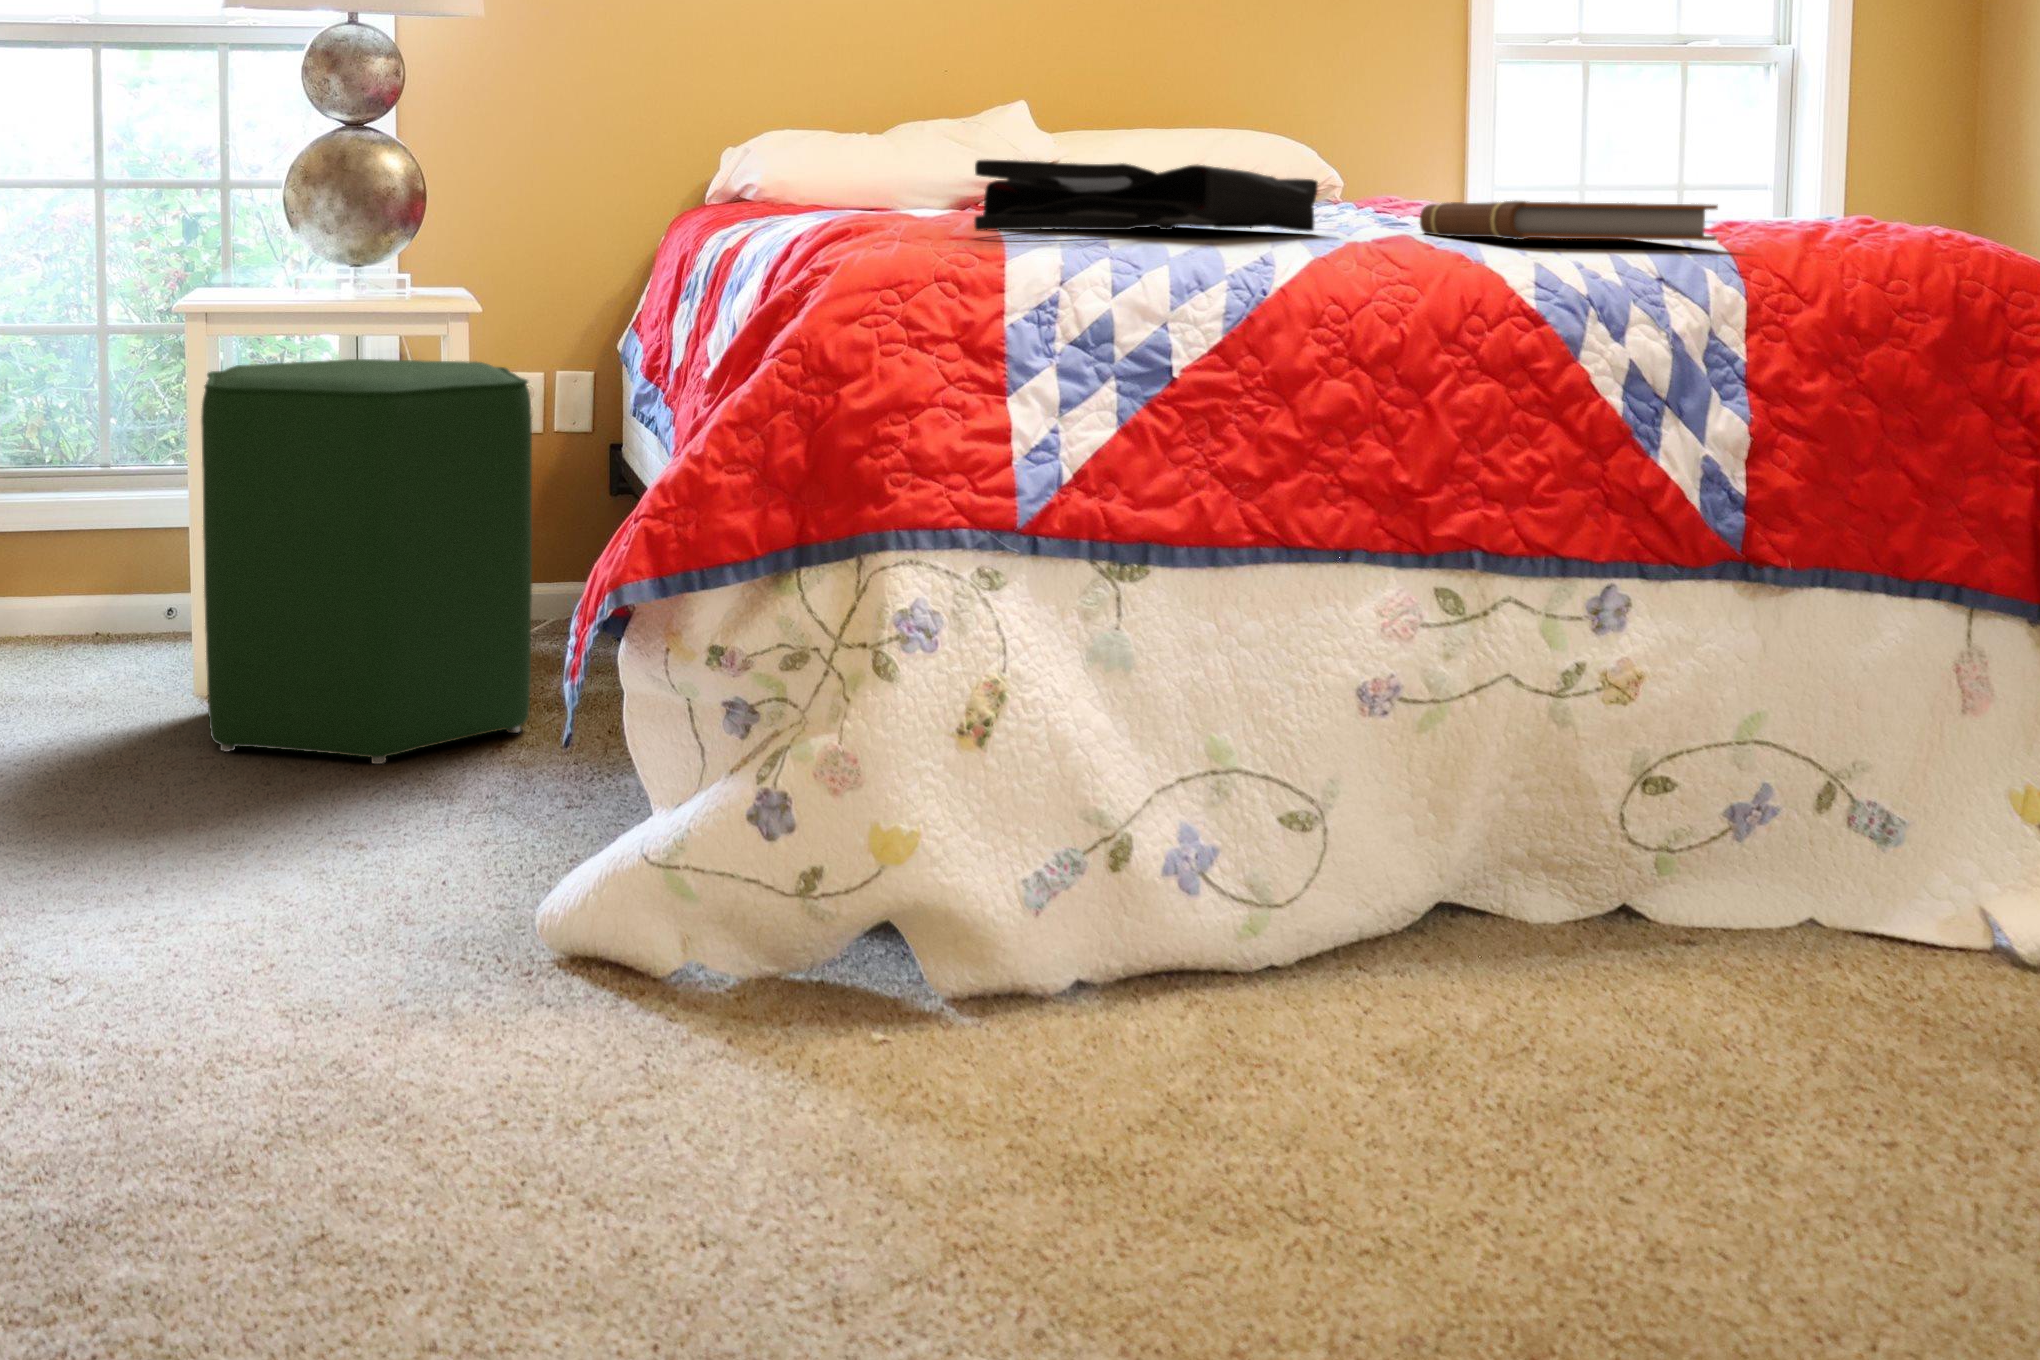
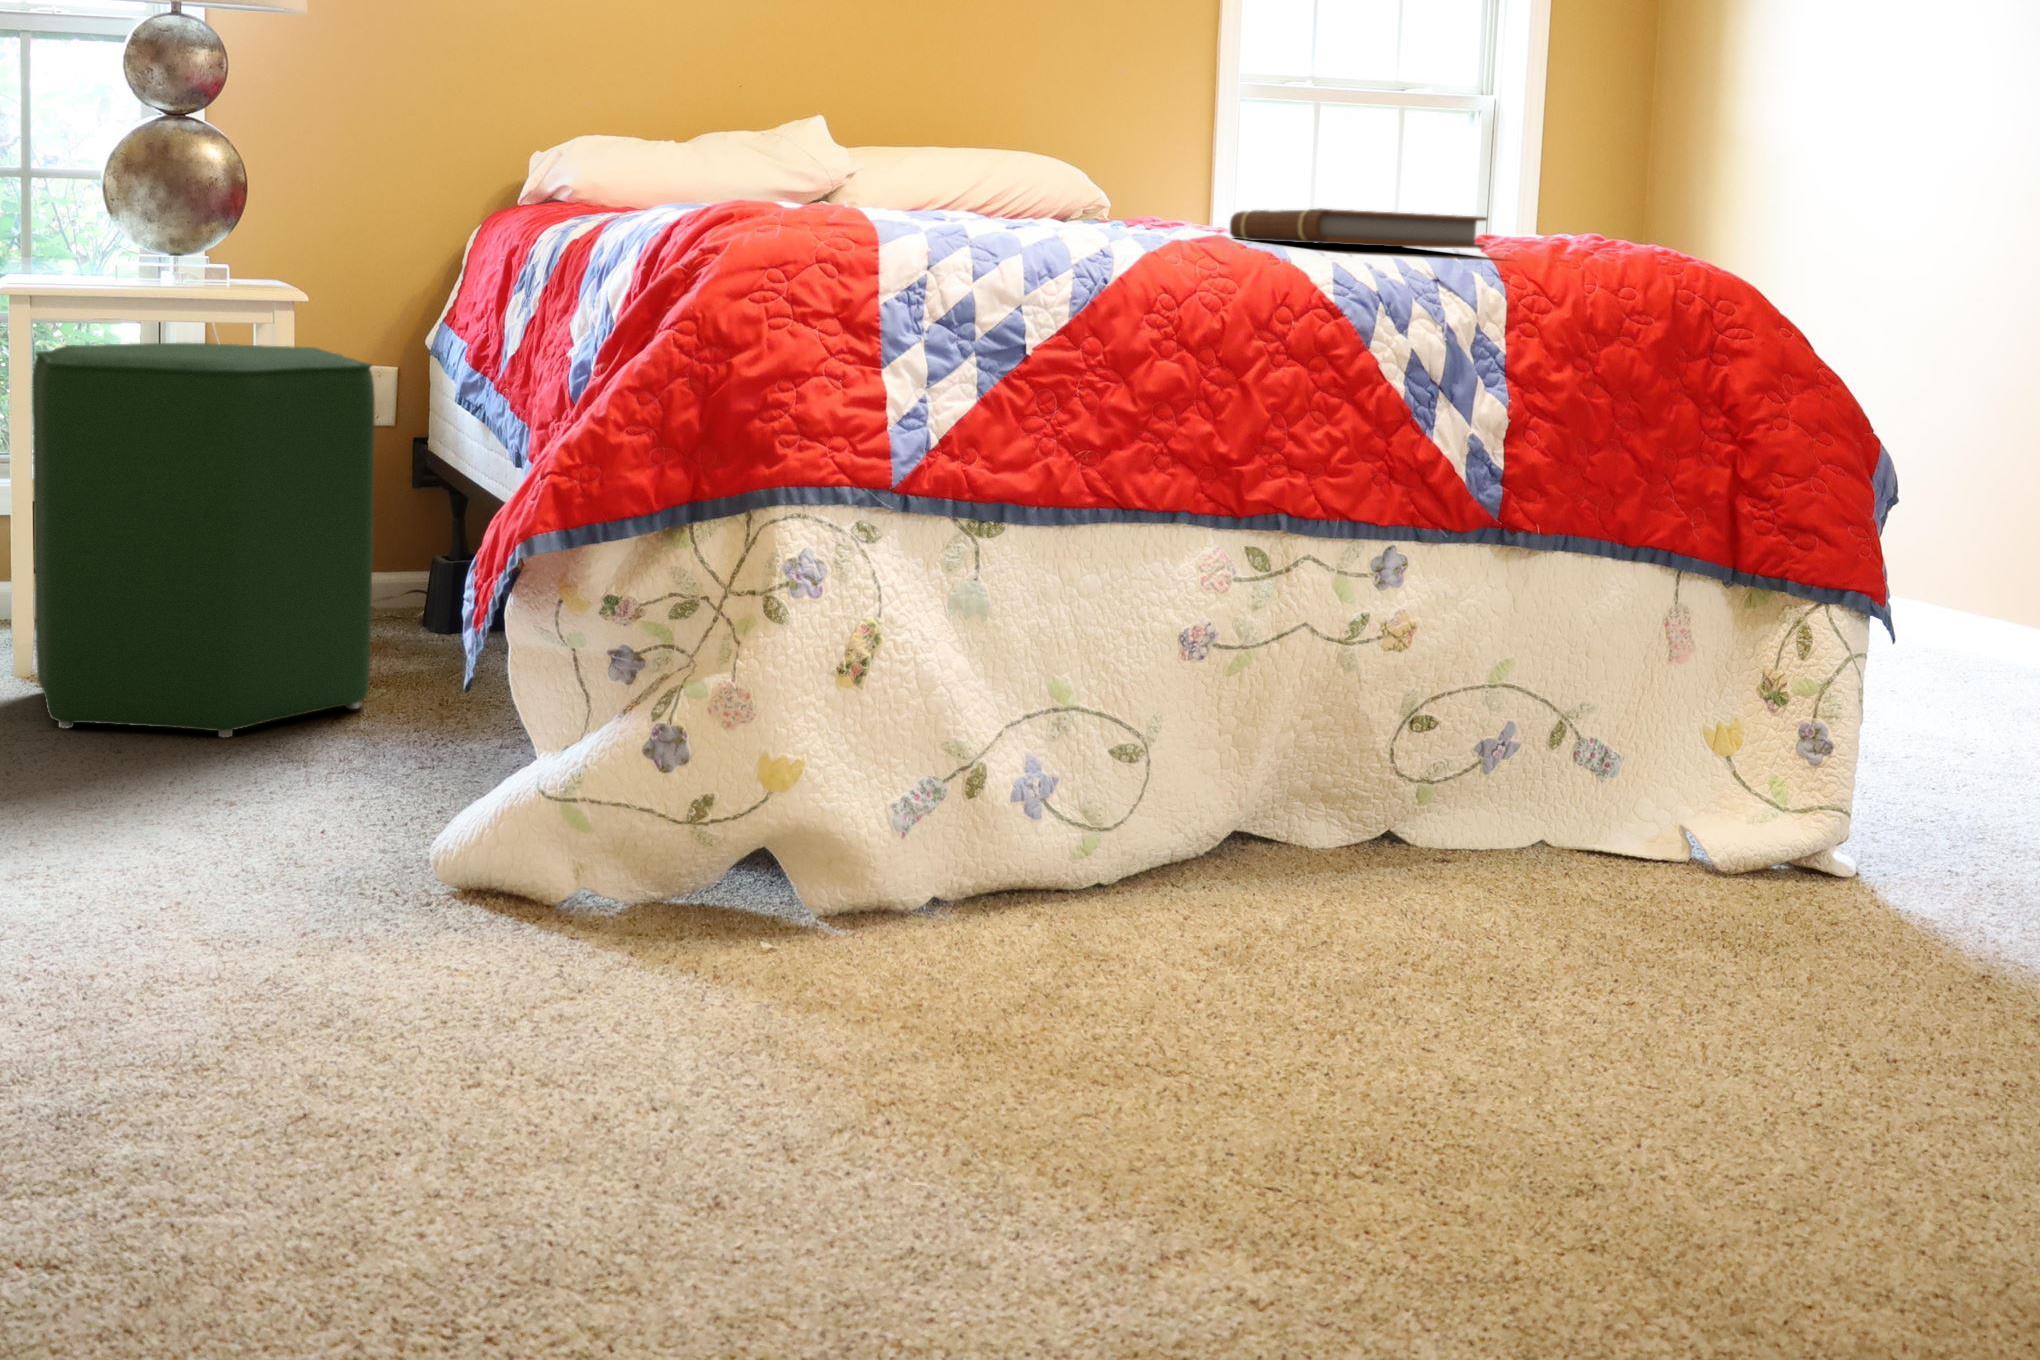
tote bag: present [974,159,1318,232] -> none [845,155,1145,233]

